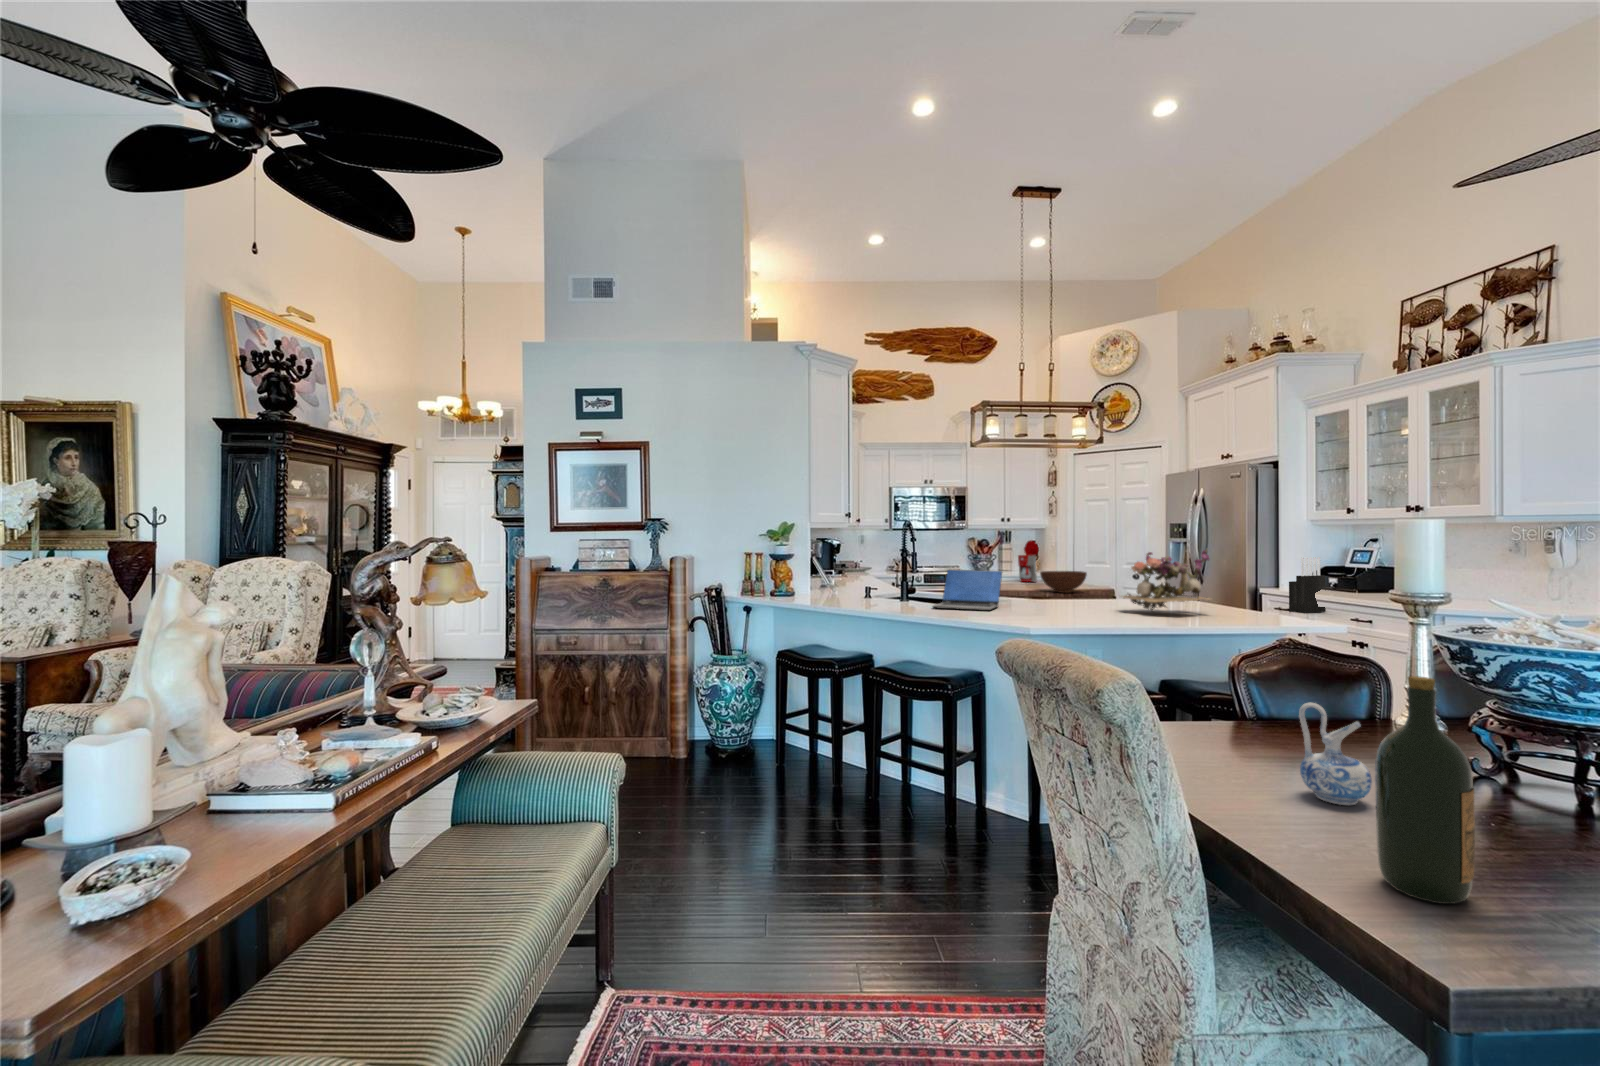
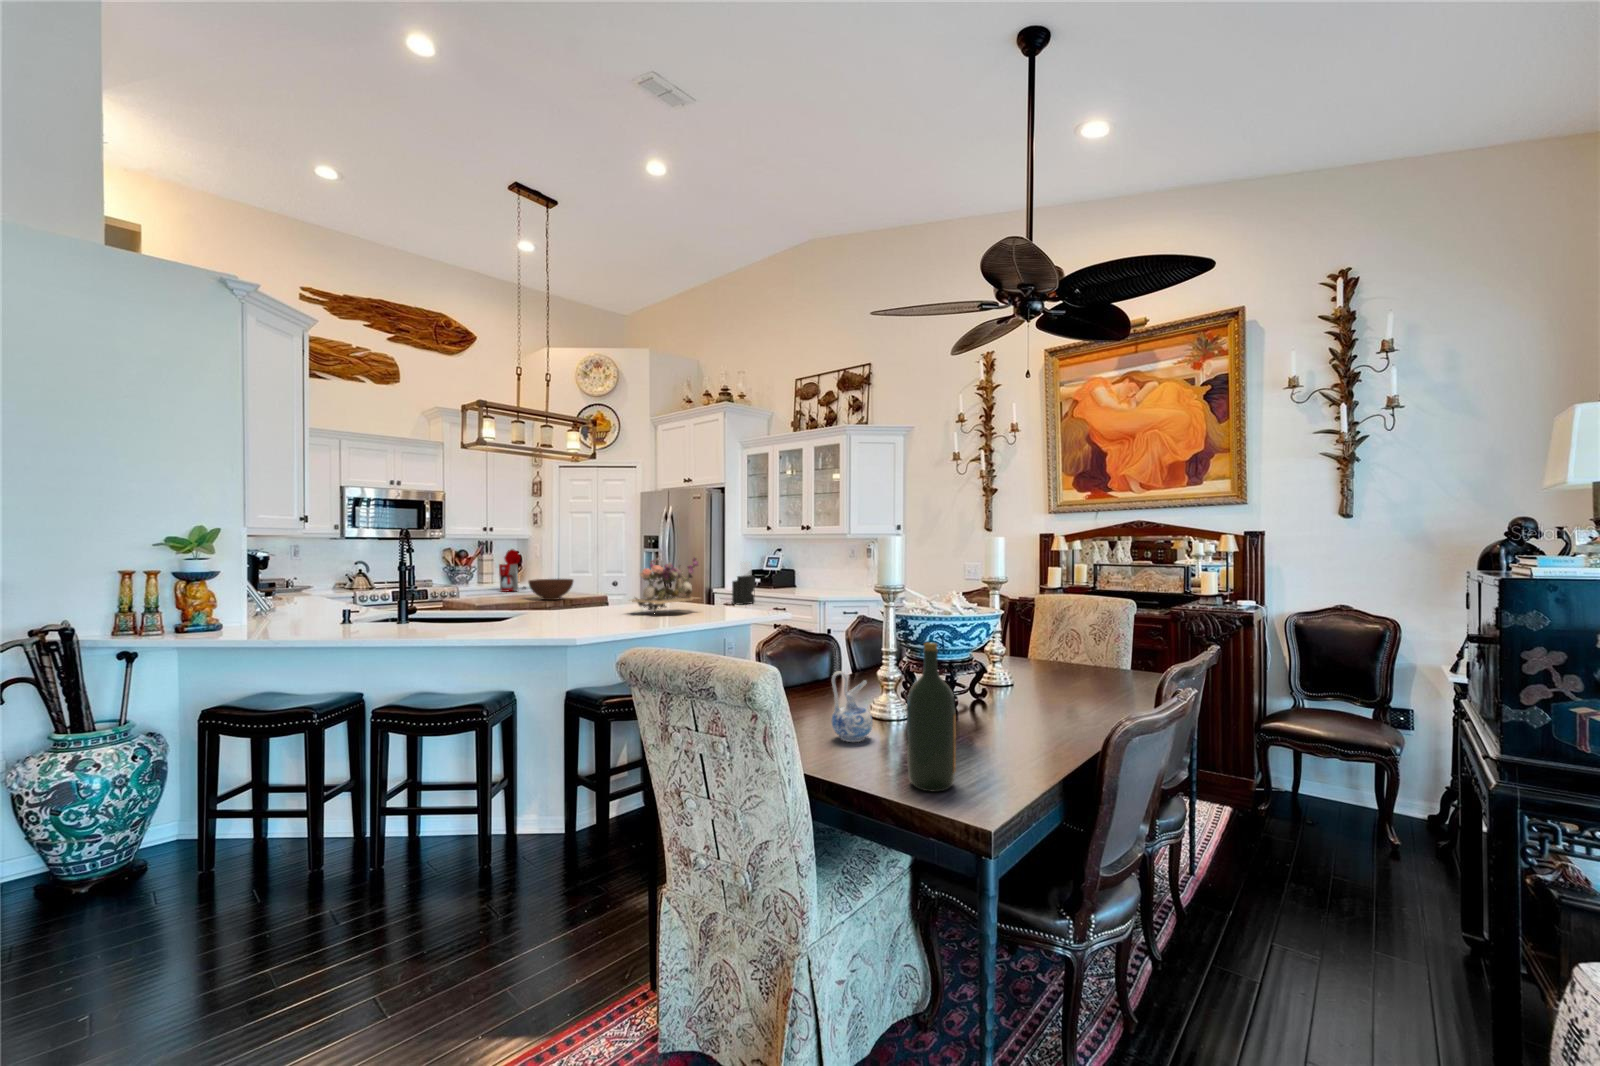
laptop: present [933,570,1002,611] -> none [439,582,515,626]

